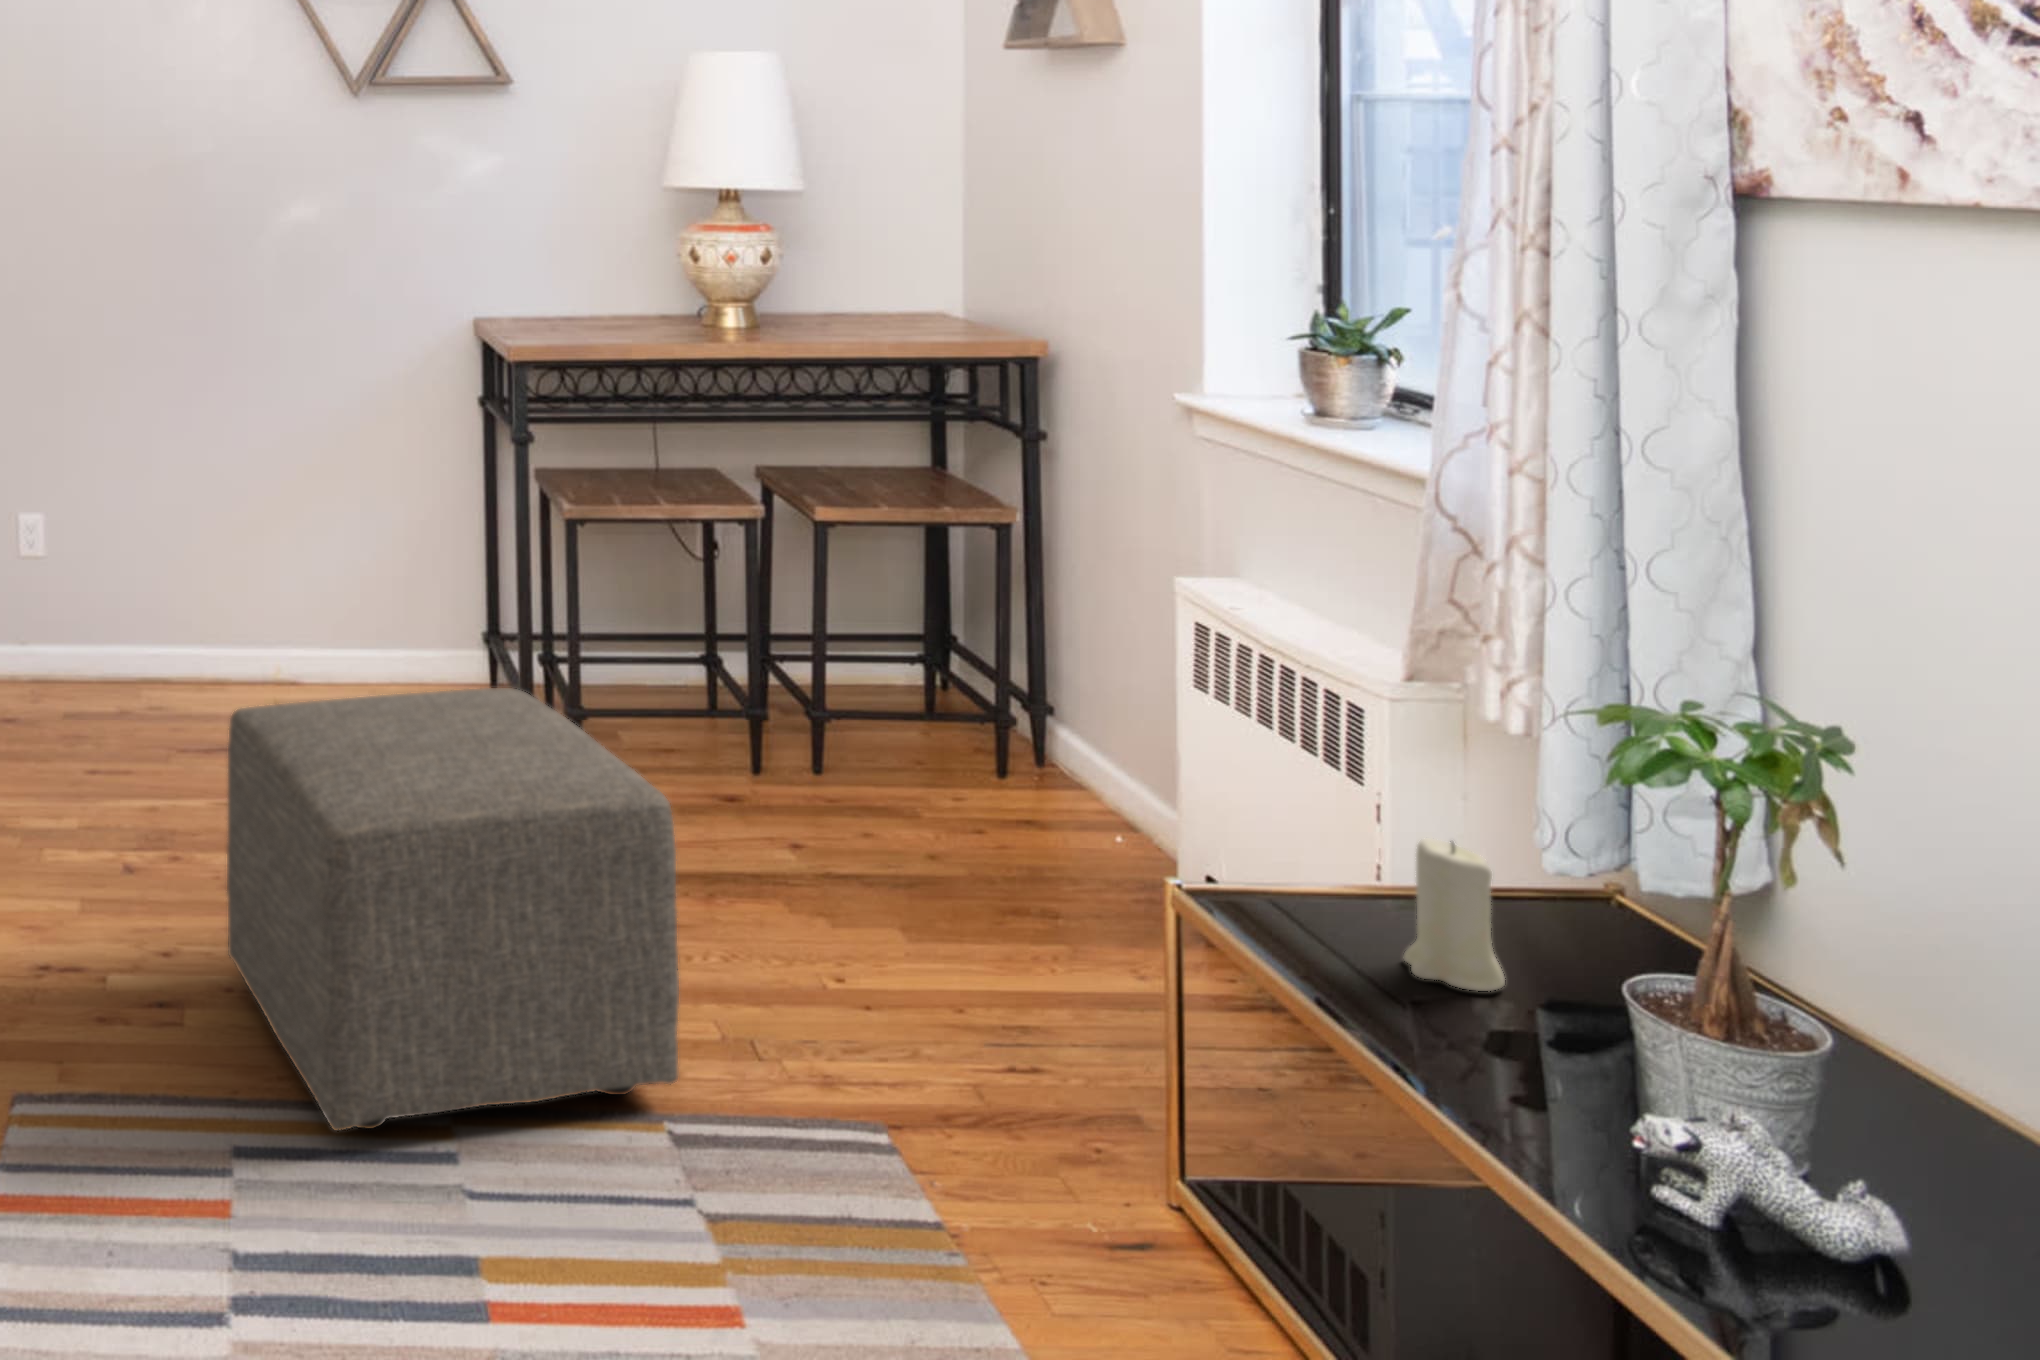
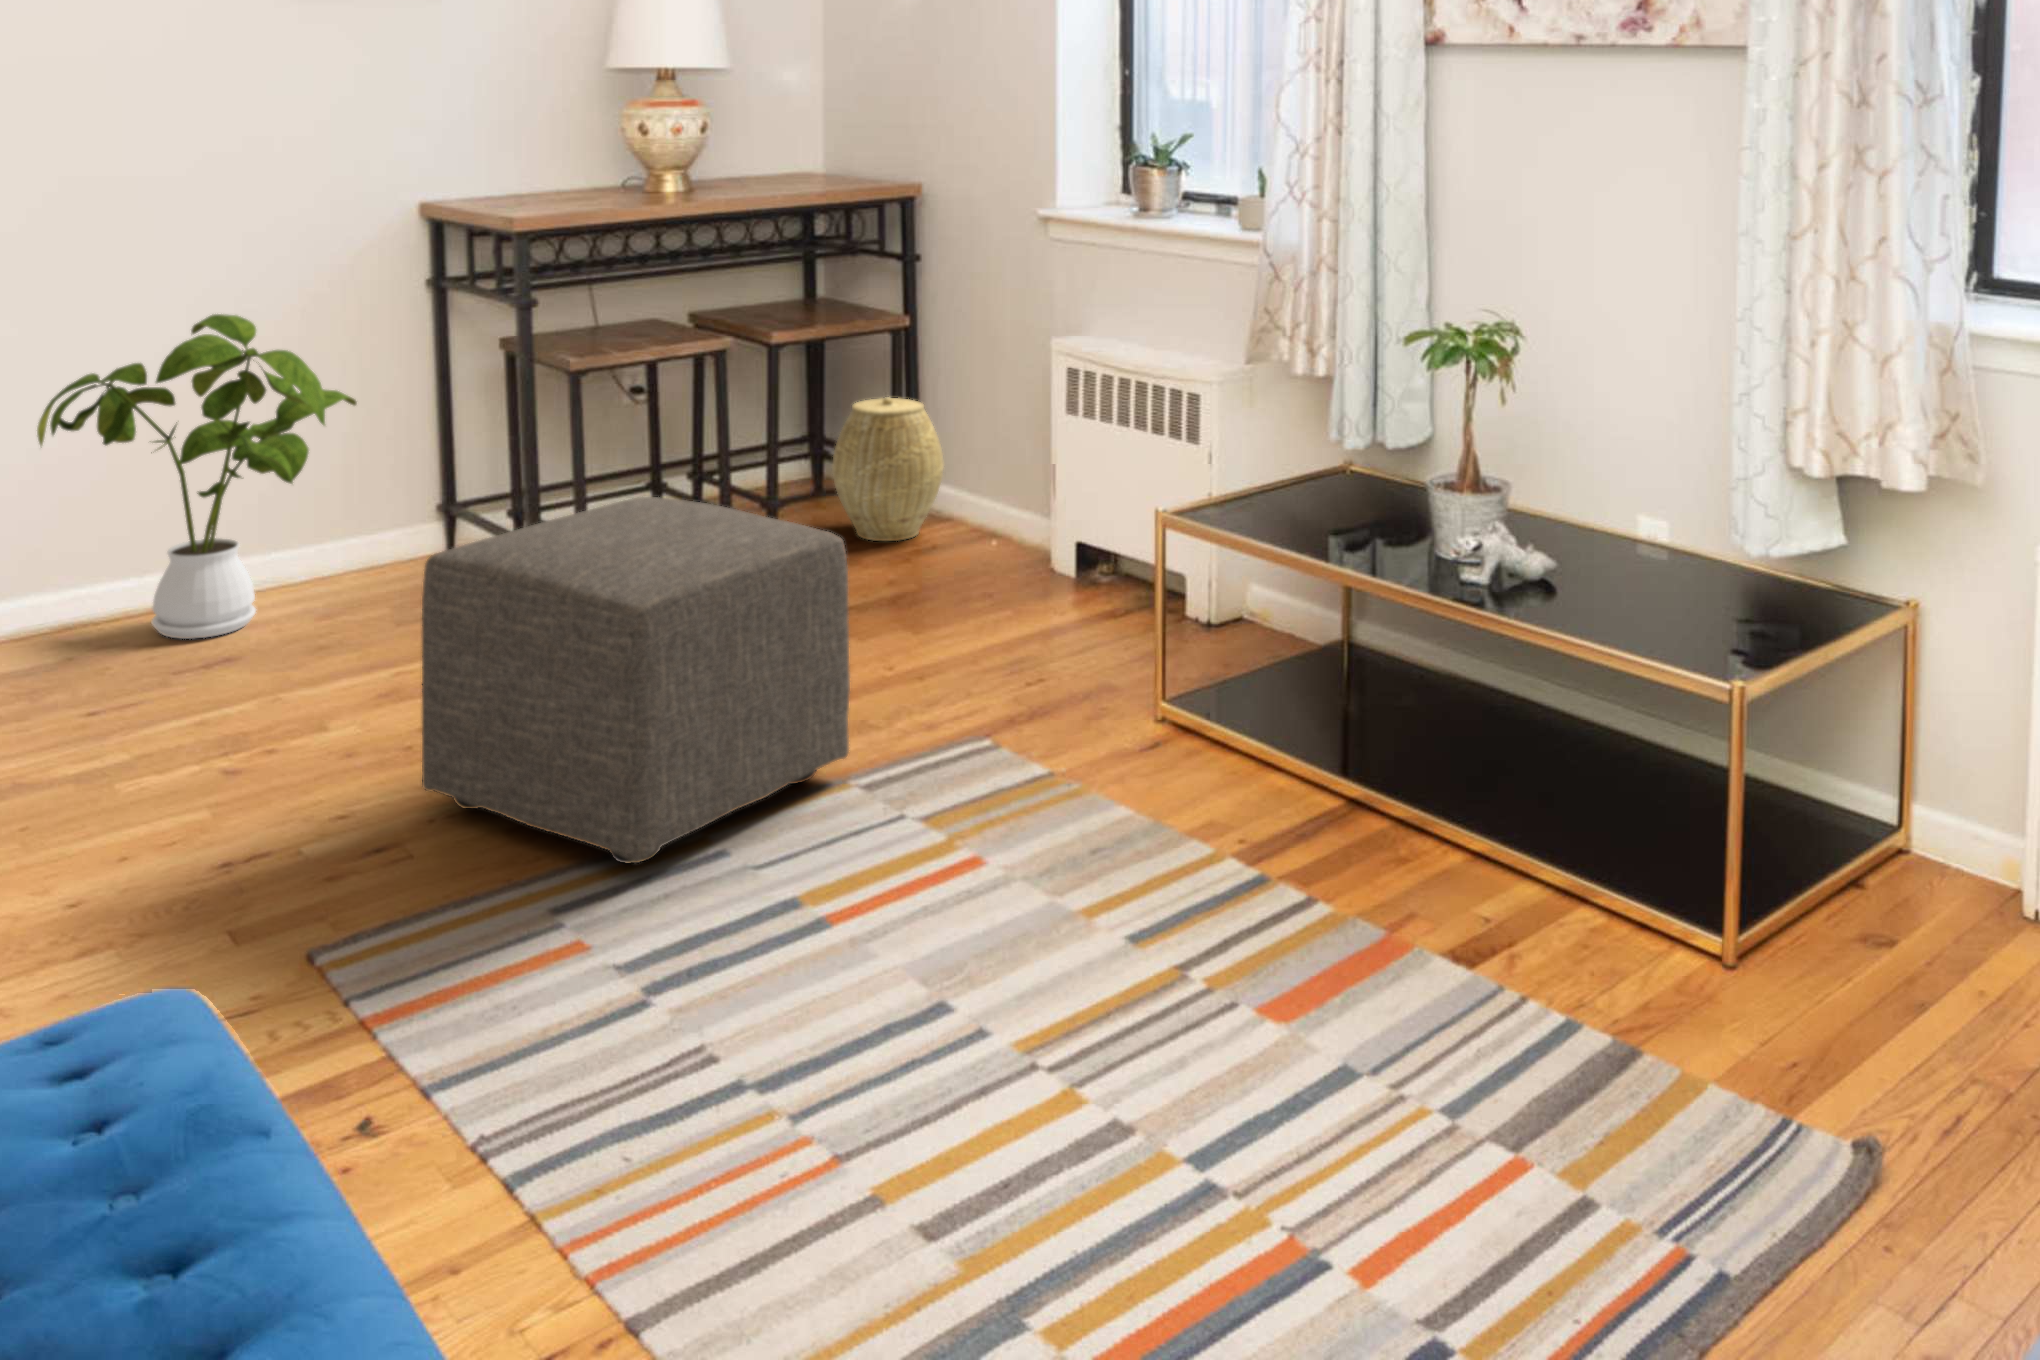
house plant: none [106,418,393,723] -> present [37,314,357,639]
woven basket: none [924,607,1078,795] -> present [832,397,944,541]
candle: present [1404,838,1505,991] -> none [1293,439,1344,526]

